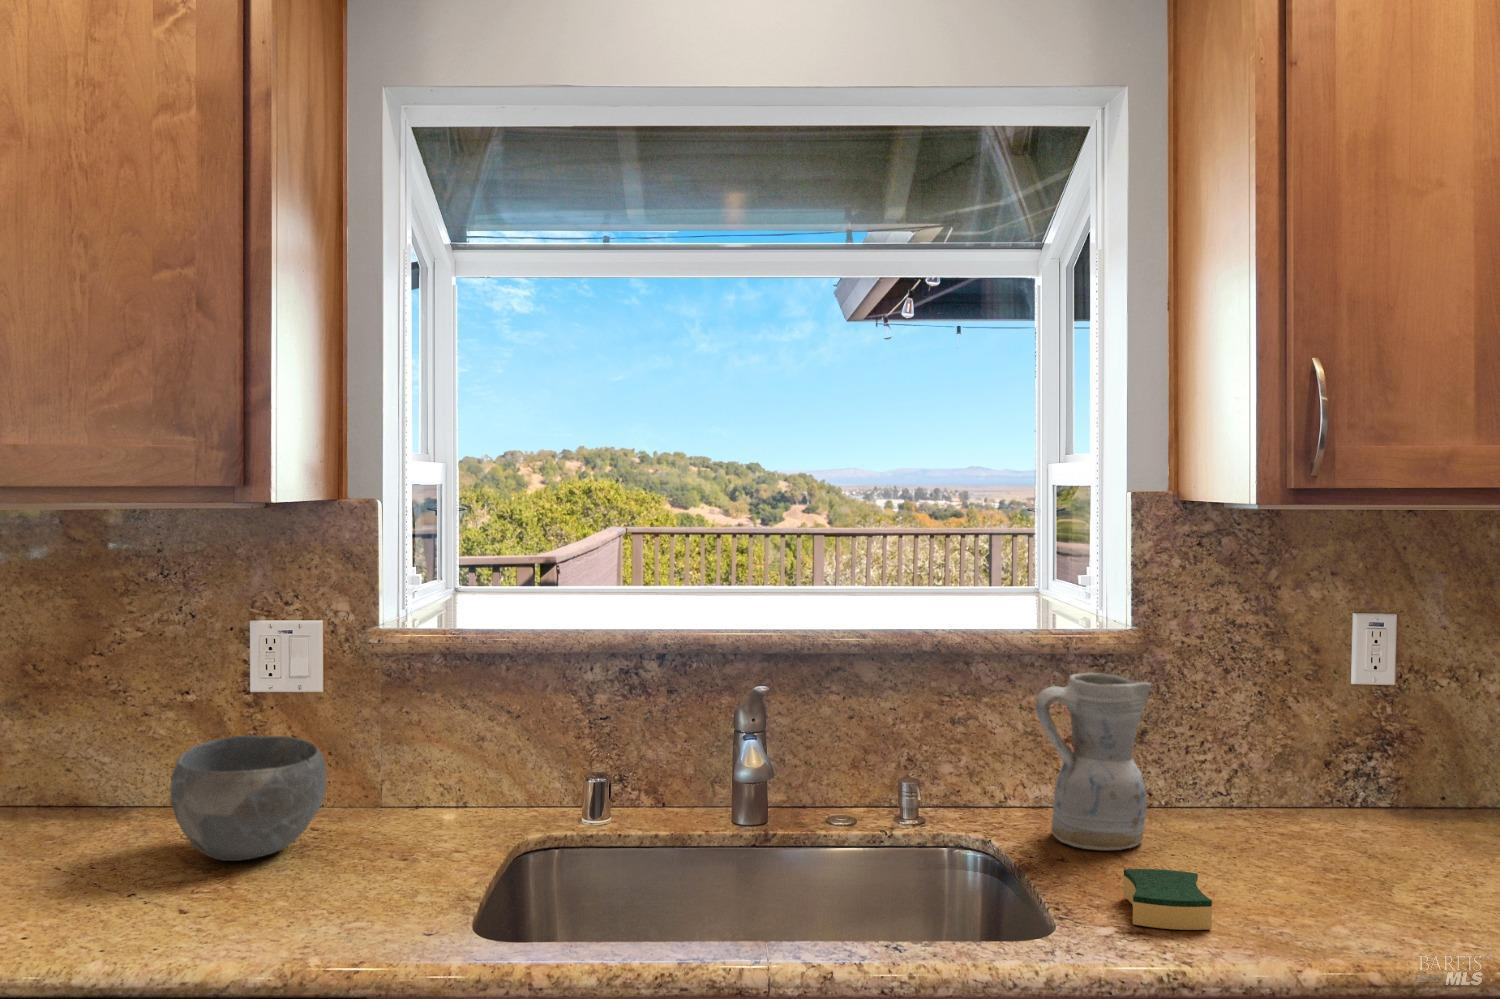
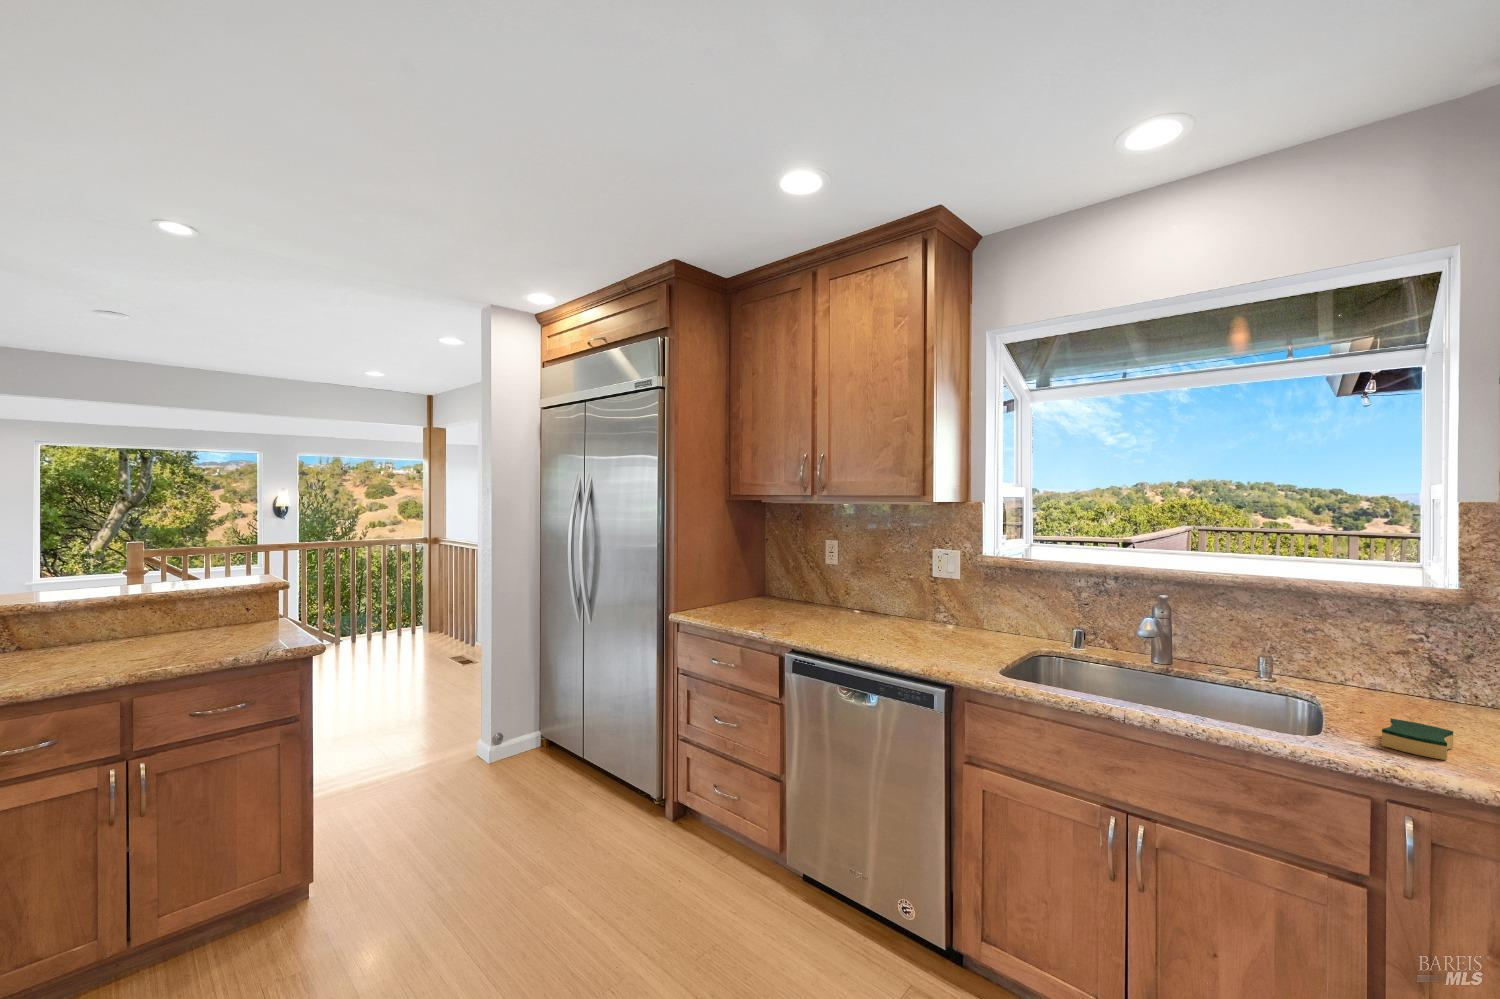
ceramic pitcher: present [1035,673,1151,850] -> none [1351,609,1450,718]
bowl: present [170,735,326,861] -> none [898,591,956,637]

